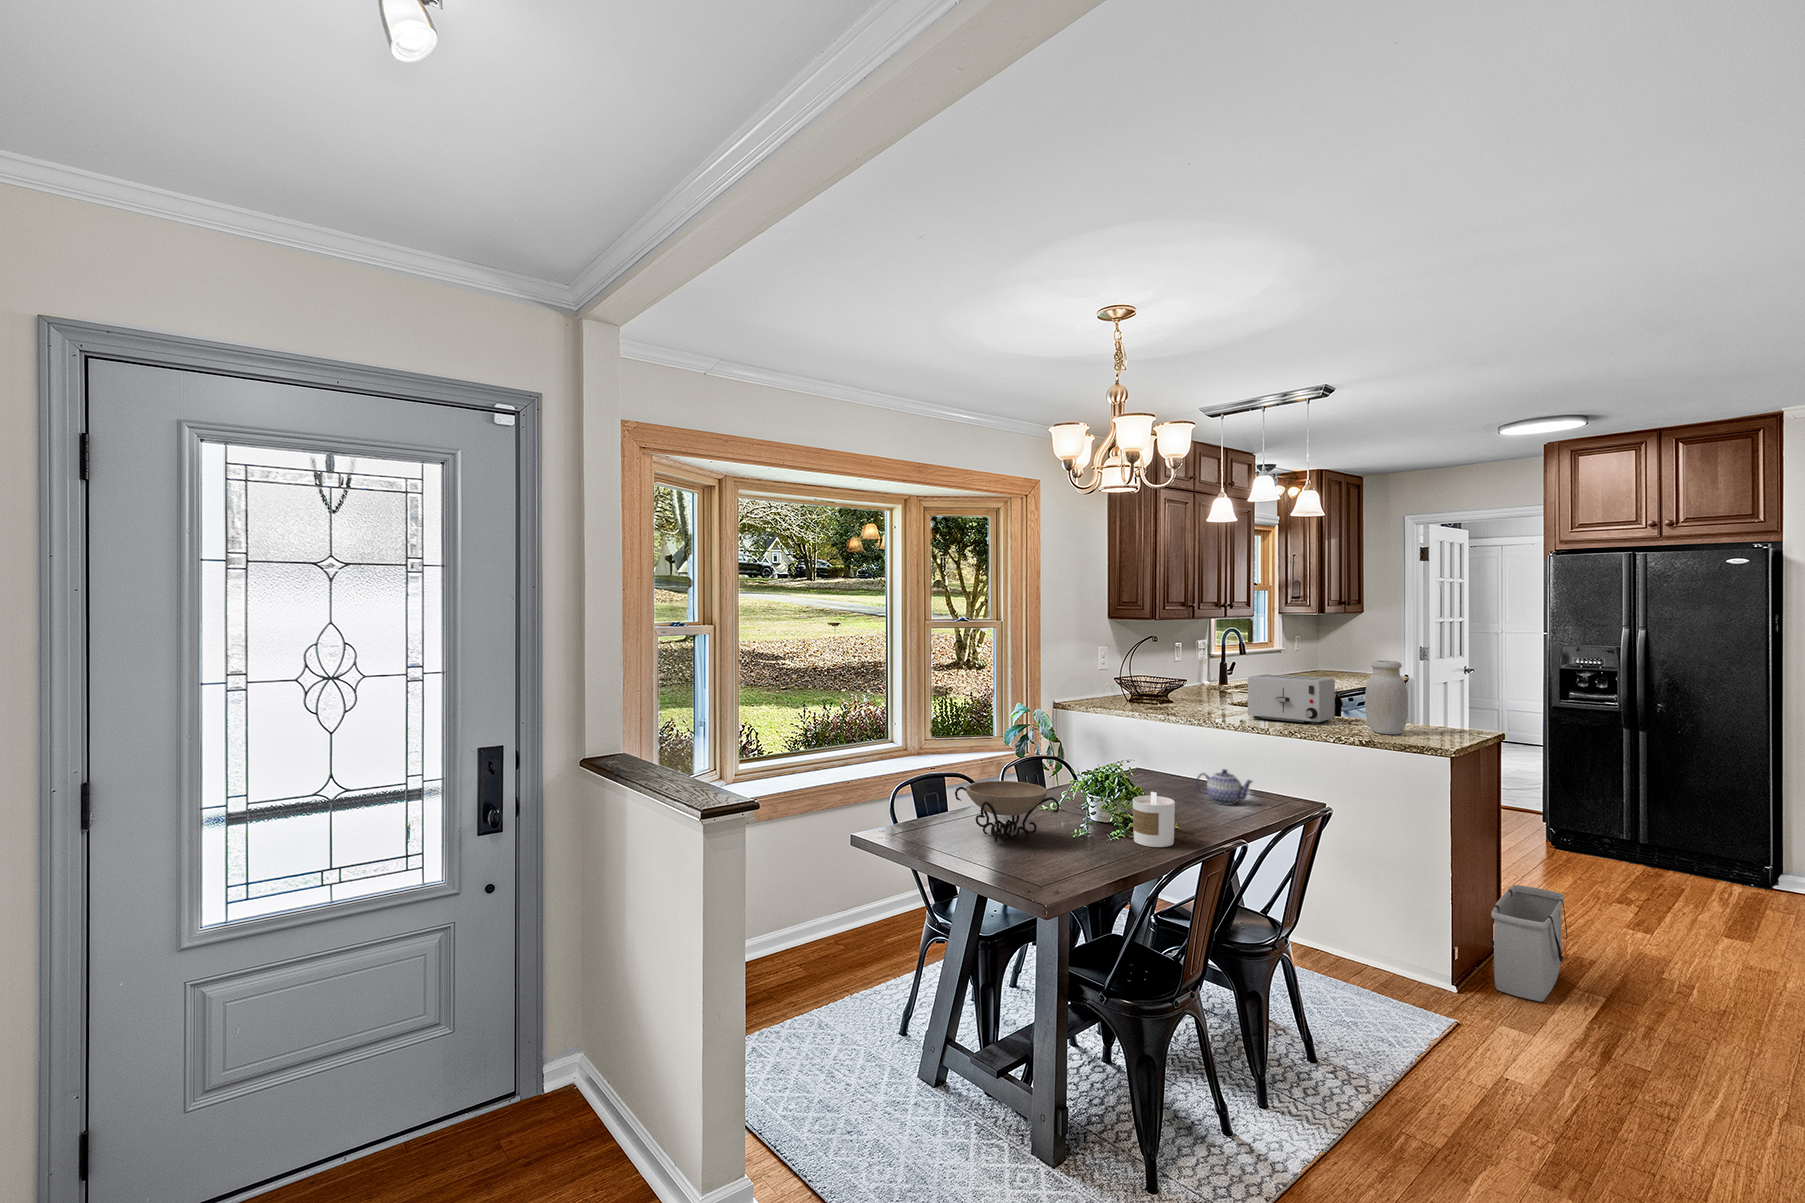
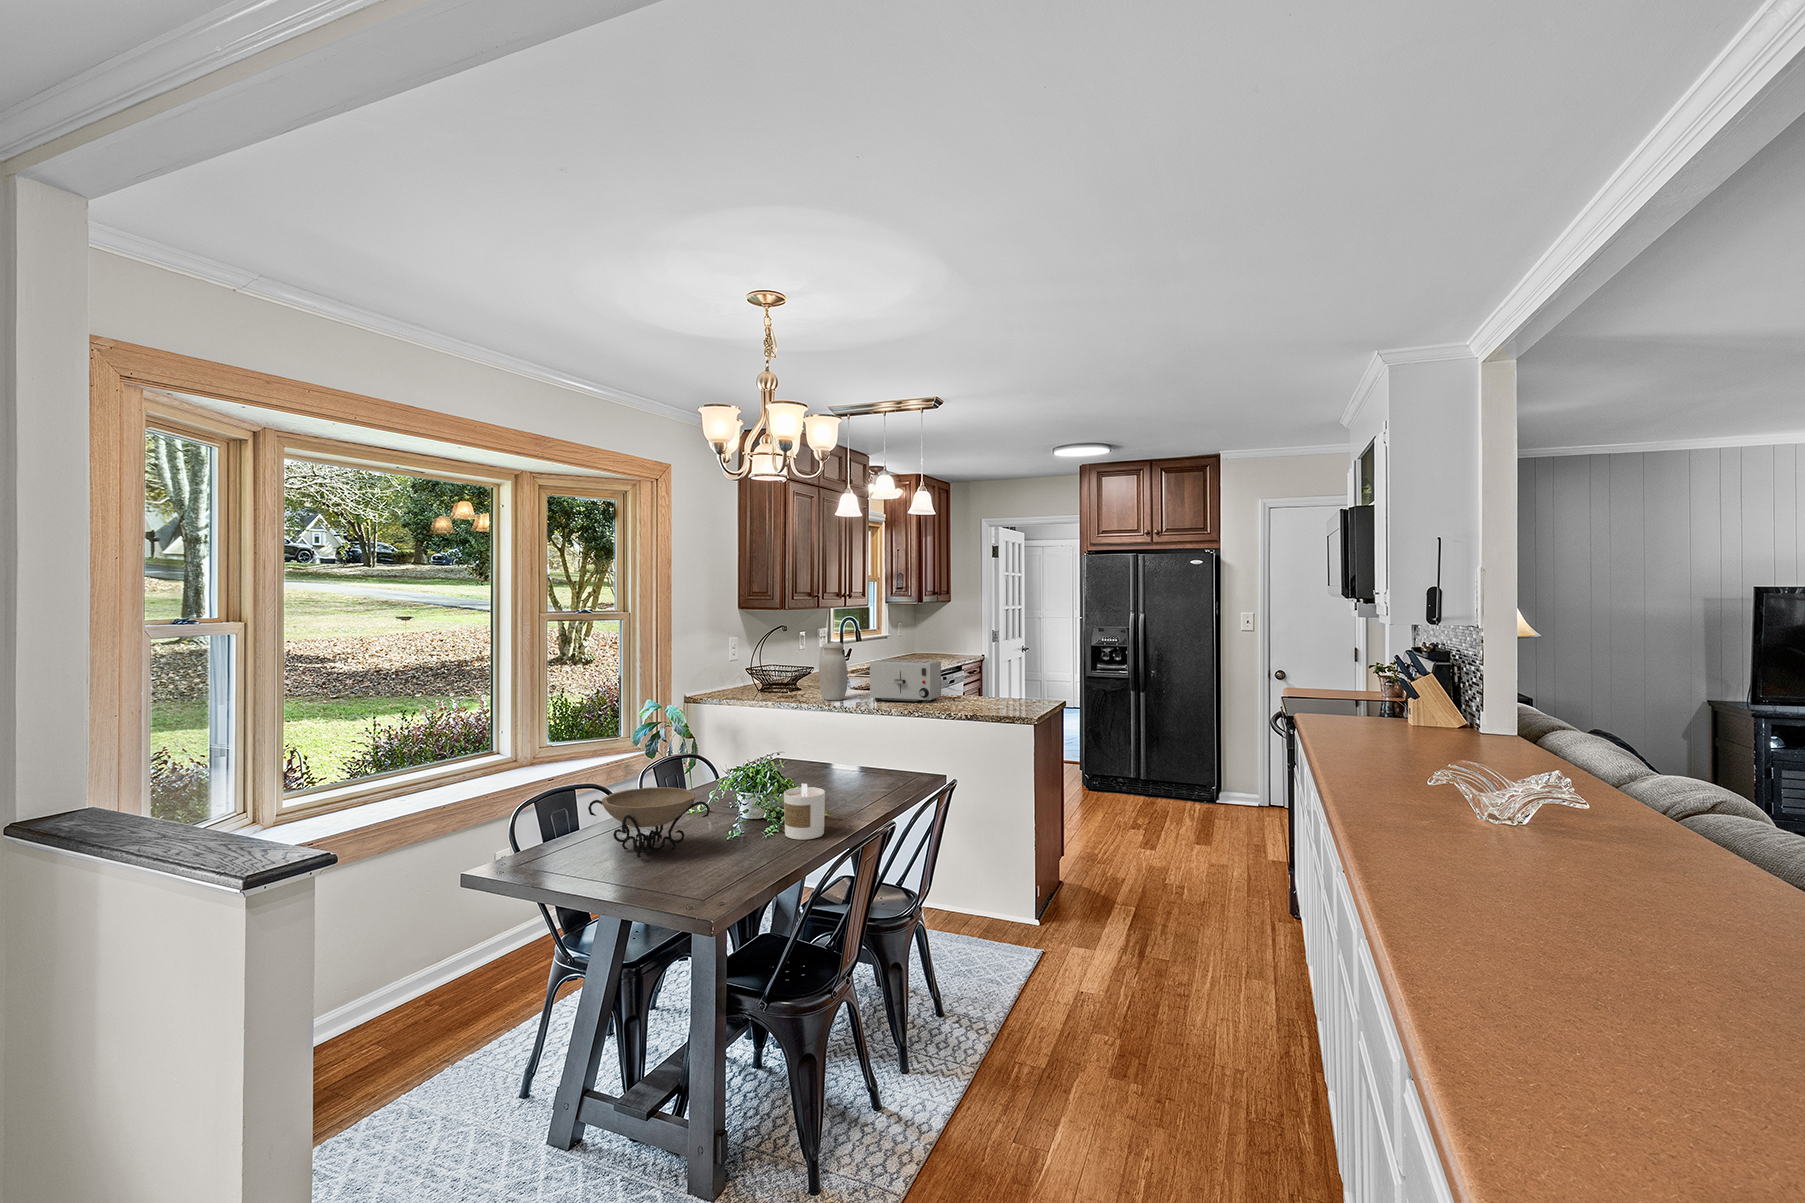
jar: present [1365,660,1408,734] -> present [819,642,848,700]
teapot: present [1196,769,1252,805] -> none [834,752,886,785]
storage bin: present [1490,885,1567,1002] -> none [1060,824,1110,917]

